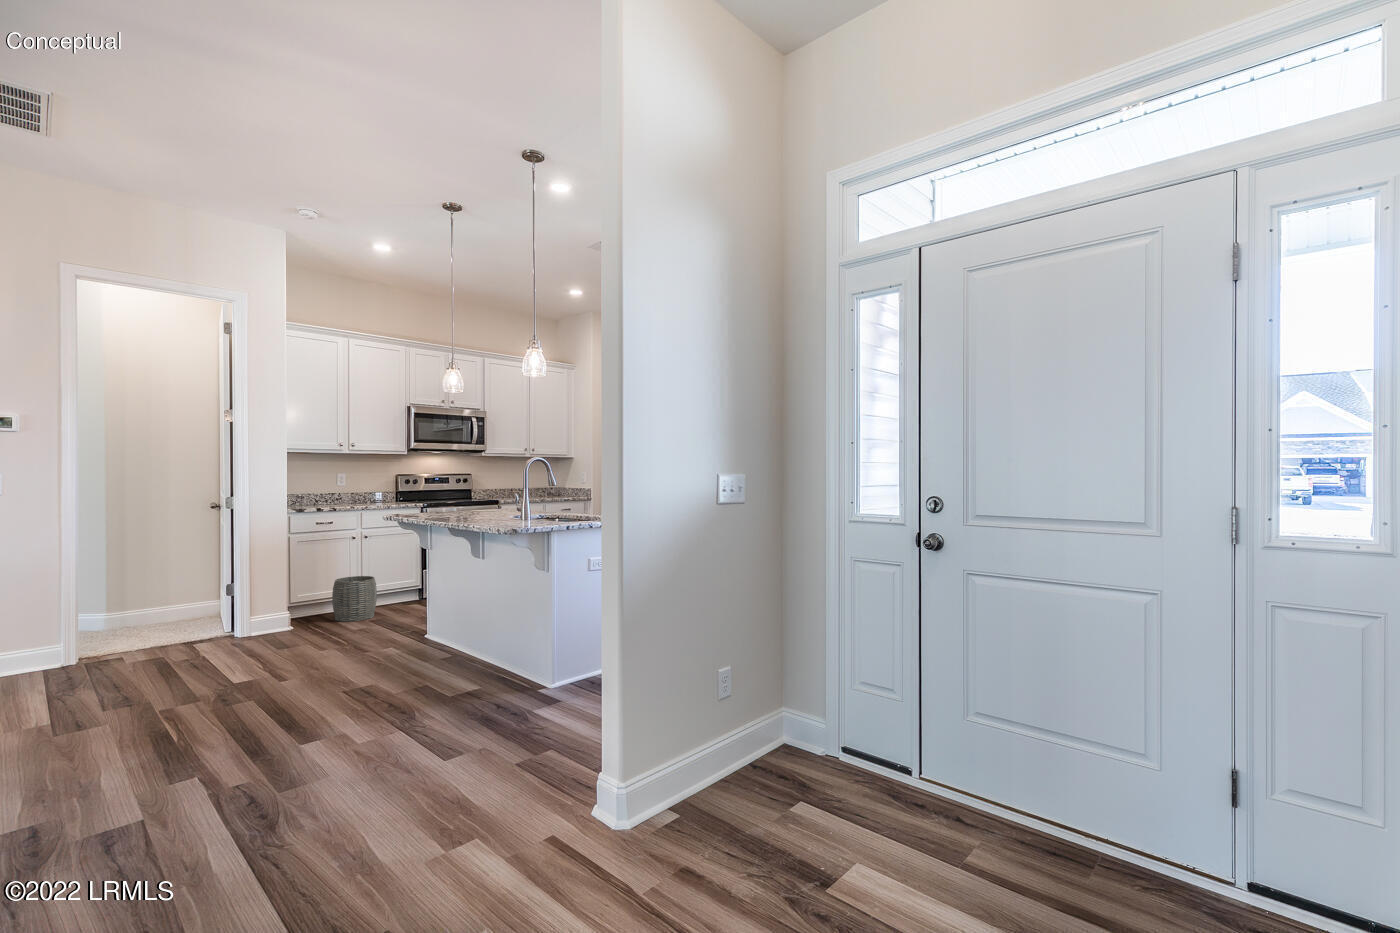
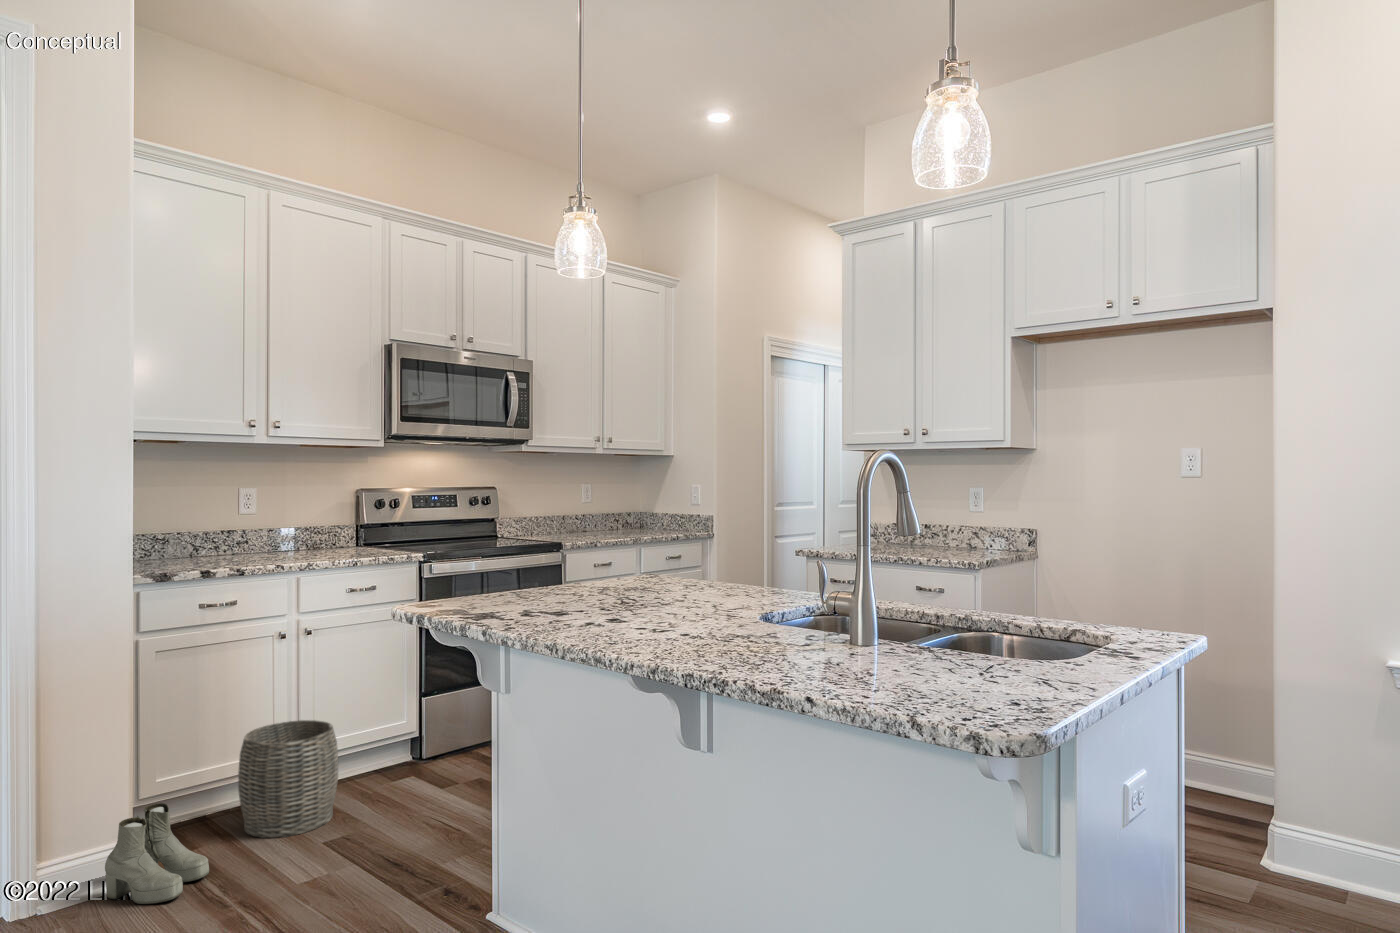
boots: none [276,601,317,636] -> present [105,803,209,904]

